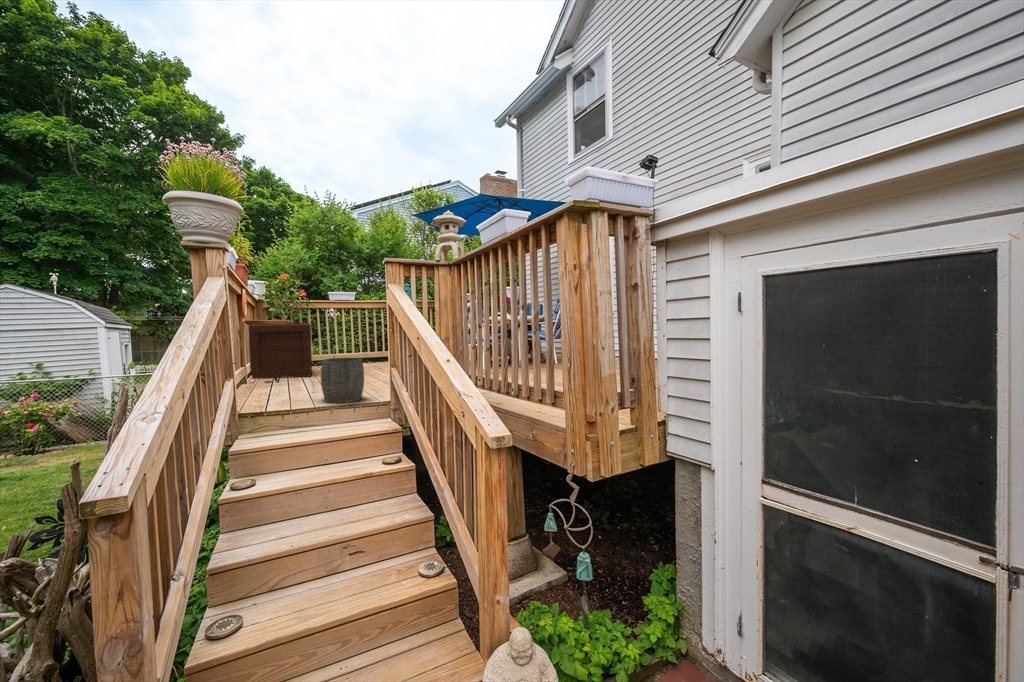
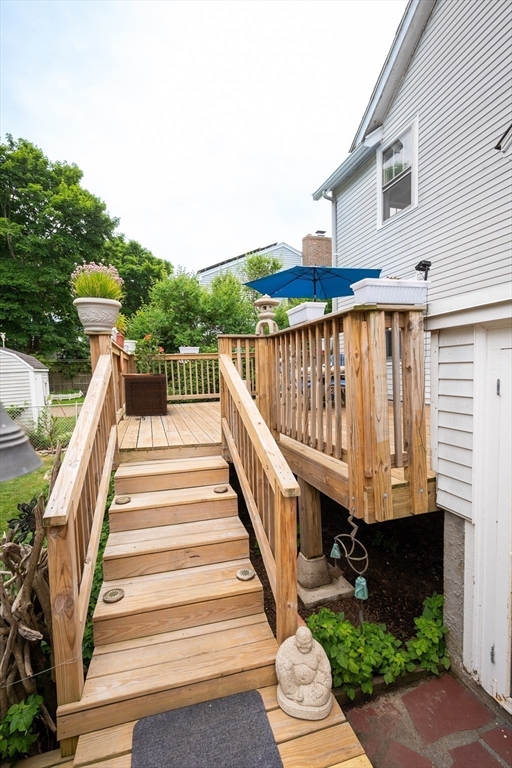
woven basket: present [321,358,364,402] -> none [172,408,203,442]

